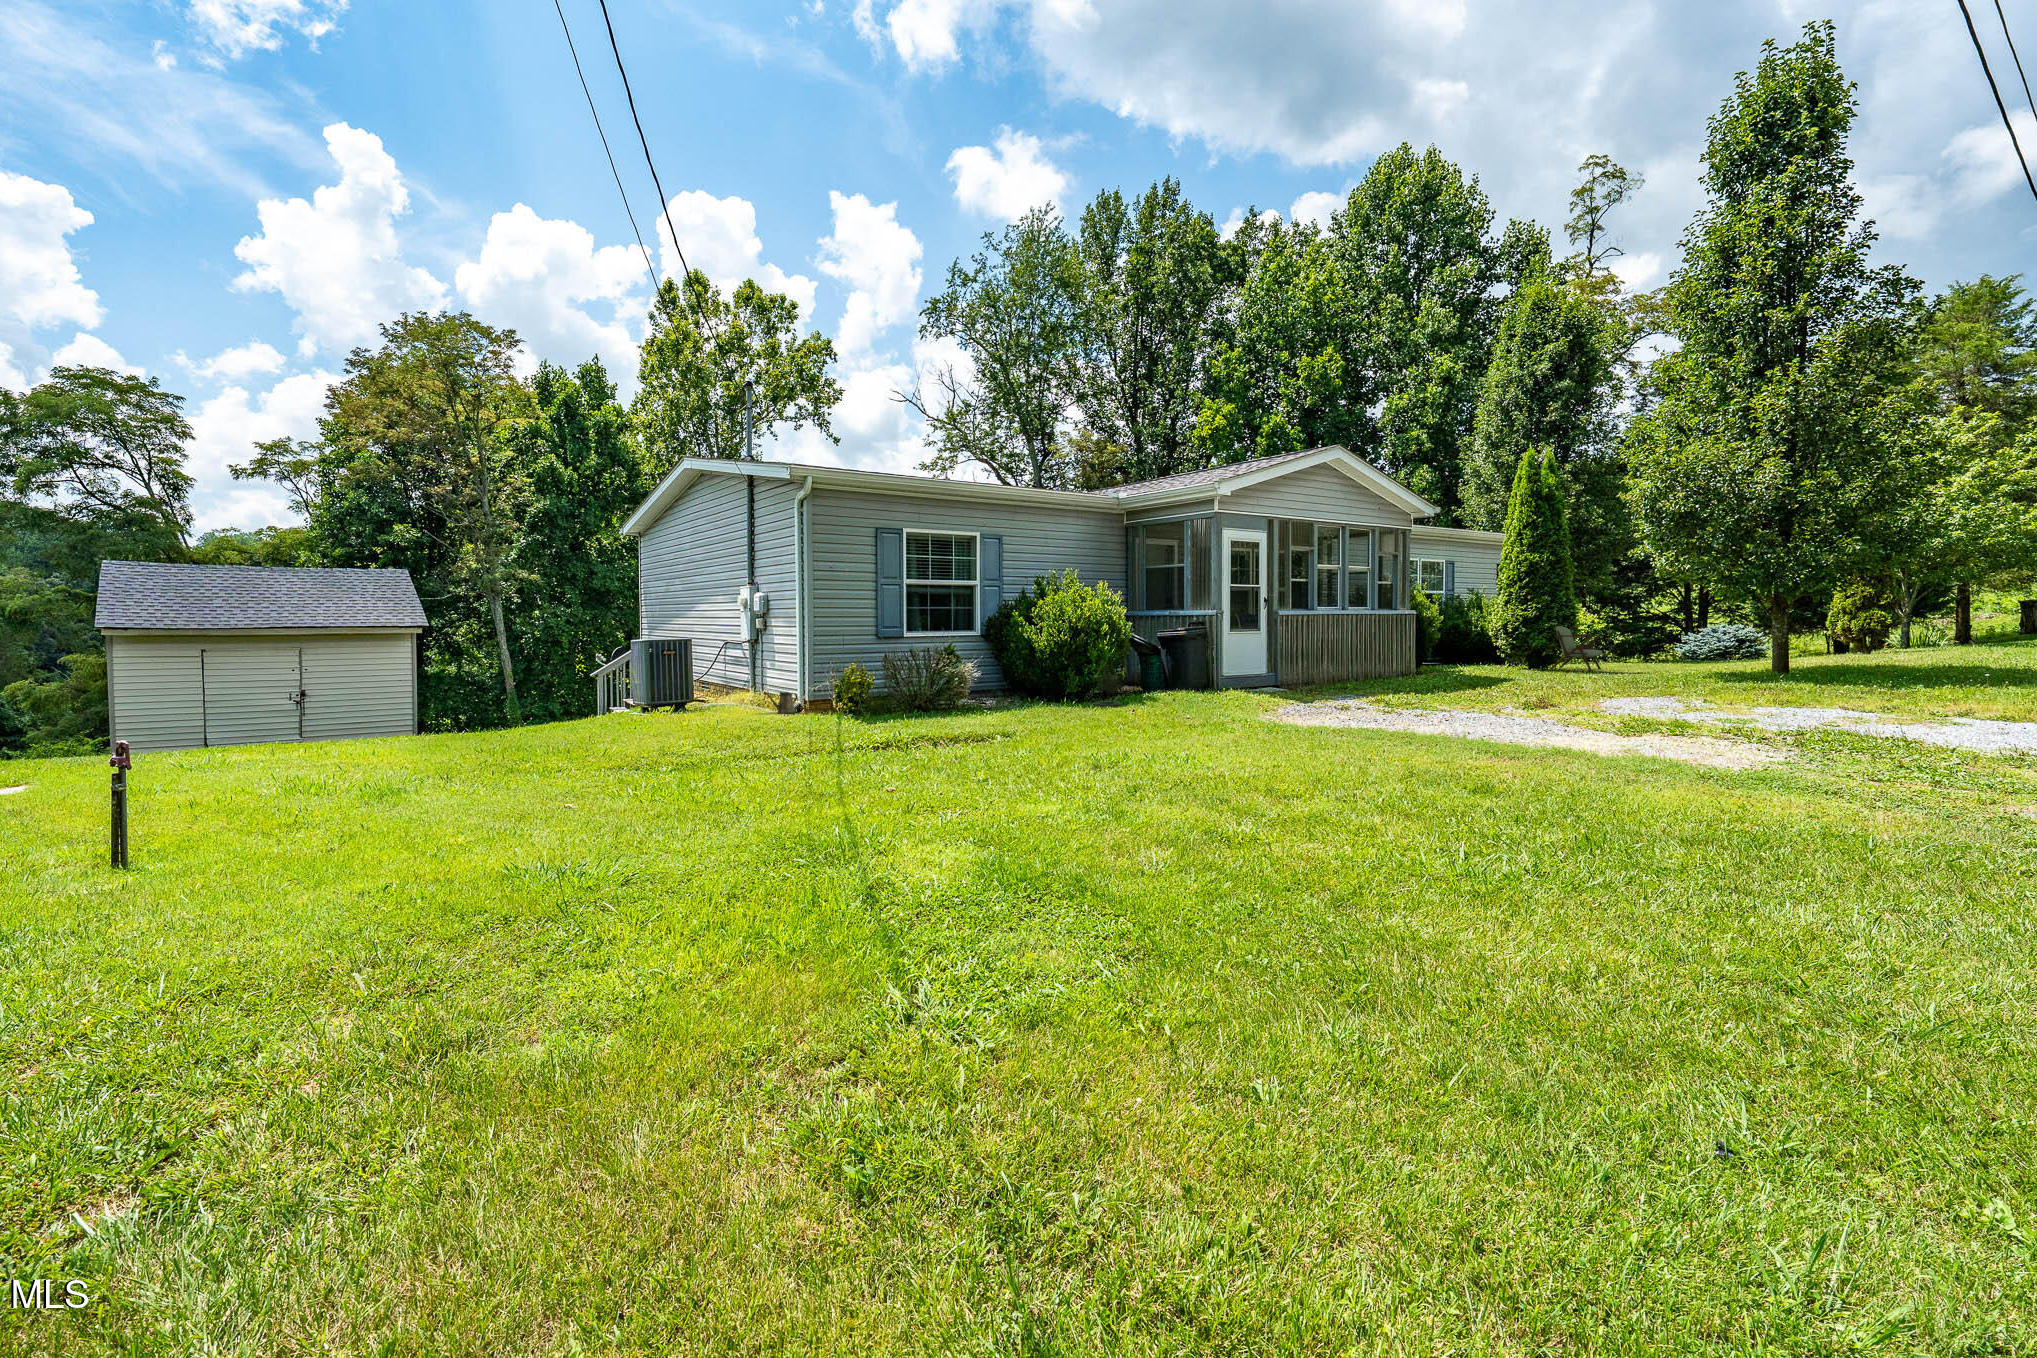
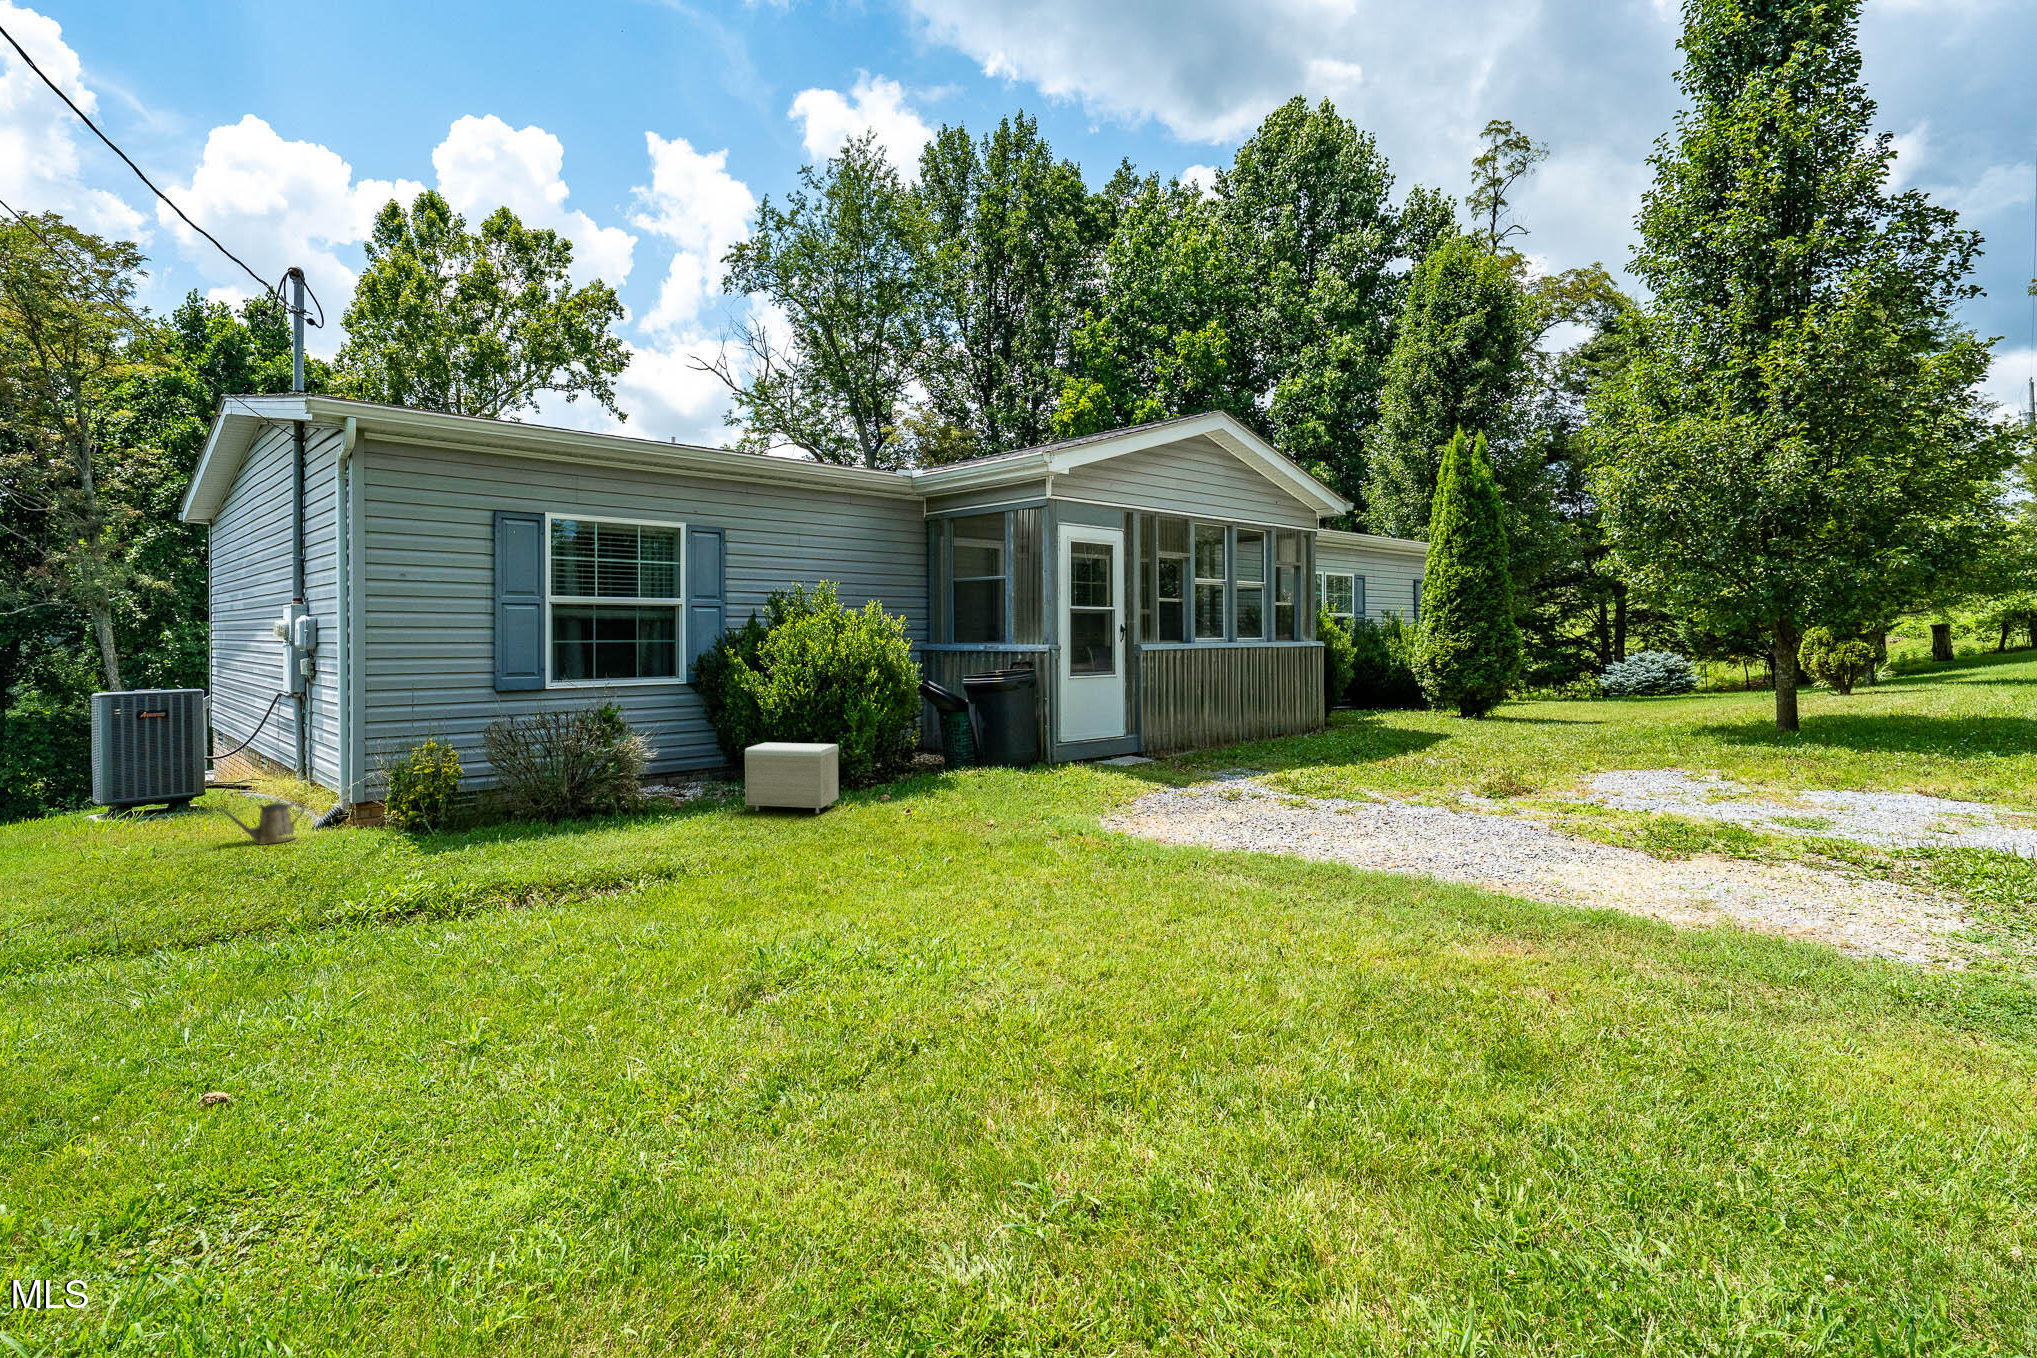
lounge chair: present [1550,626,1603,671] -> none [1487,656,1549,716]
potted tree: present [1097,665,1121,706] -> none [853,732,899,806]
storage bench: none [1033,667,1087,708] -> present [745,743,839,813]

